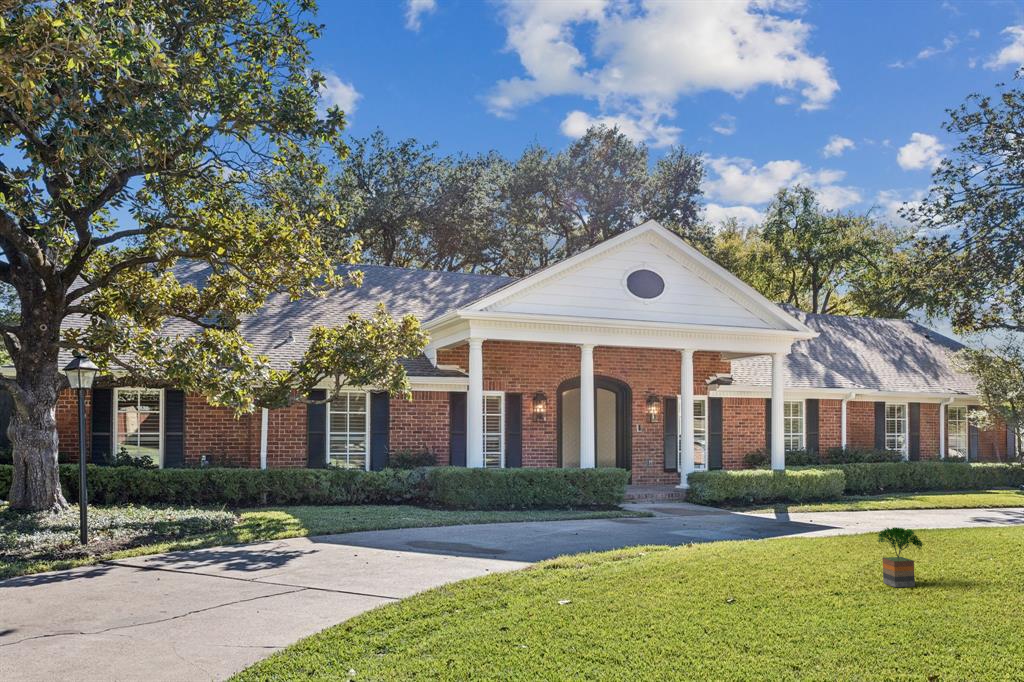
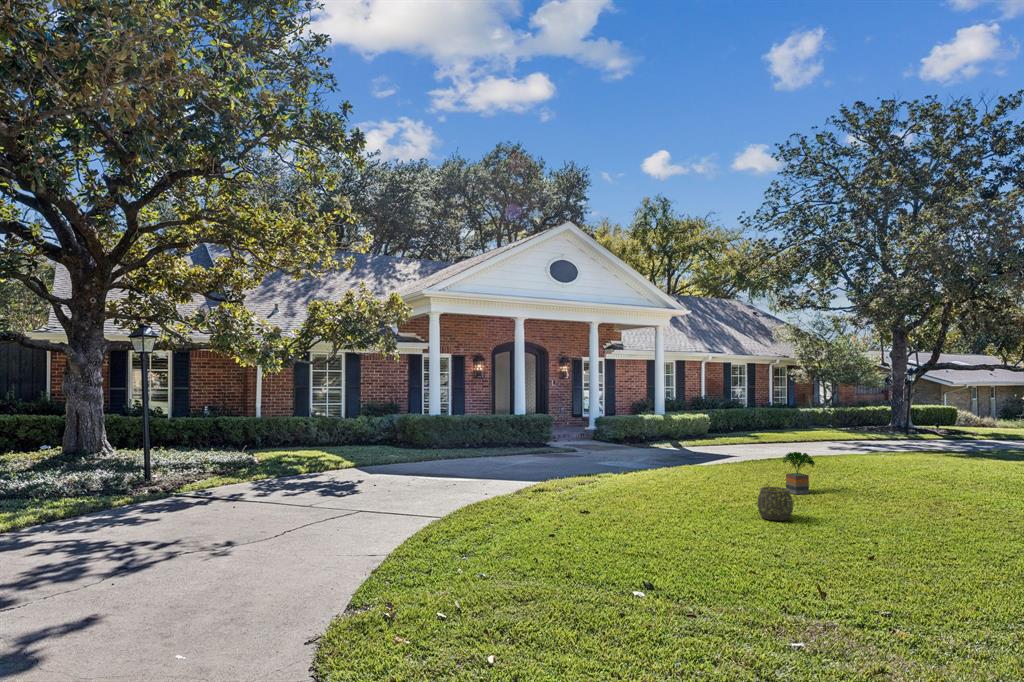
woven basket: none [819,576,870,626] -> present [758,487,793,521]

